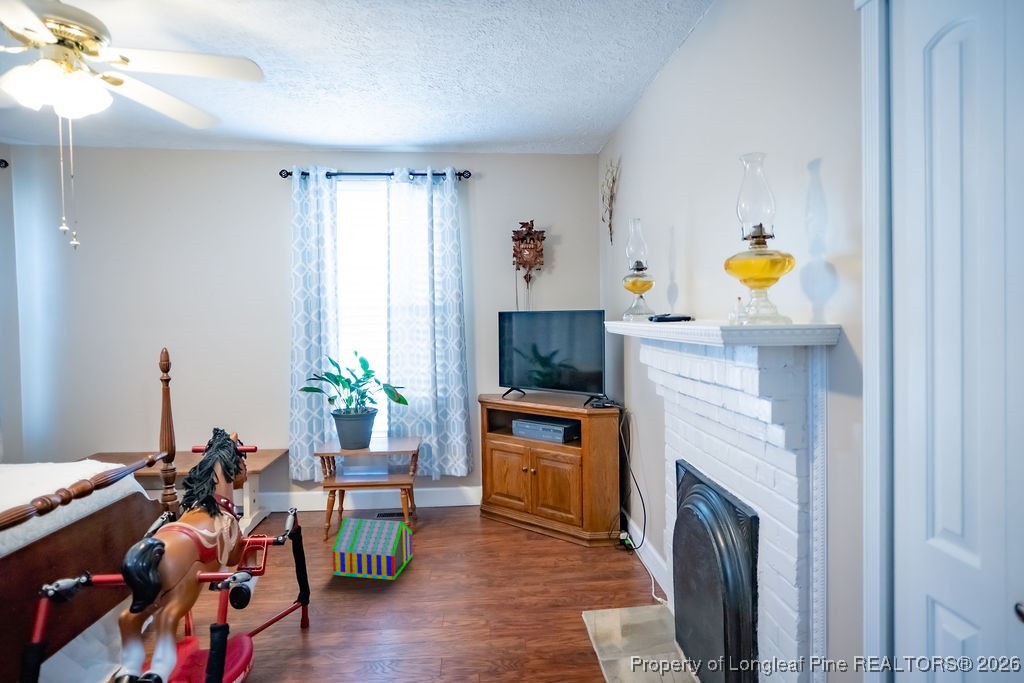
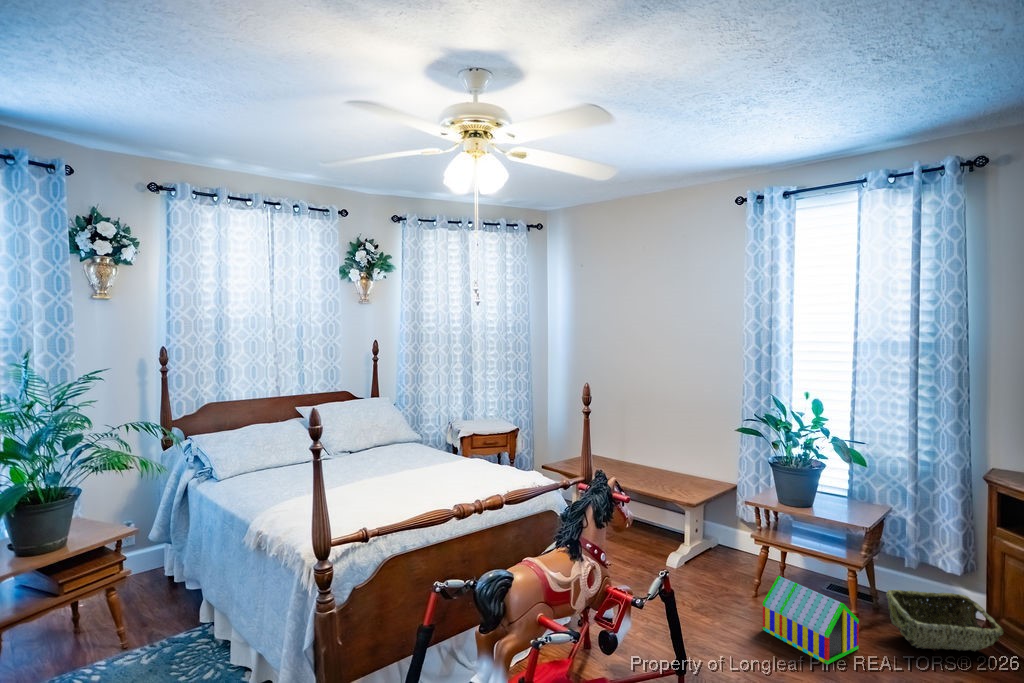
woven basket: none [425,488,496,538] -> present [886,590,1003,651]

